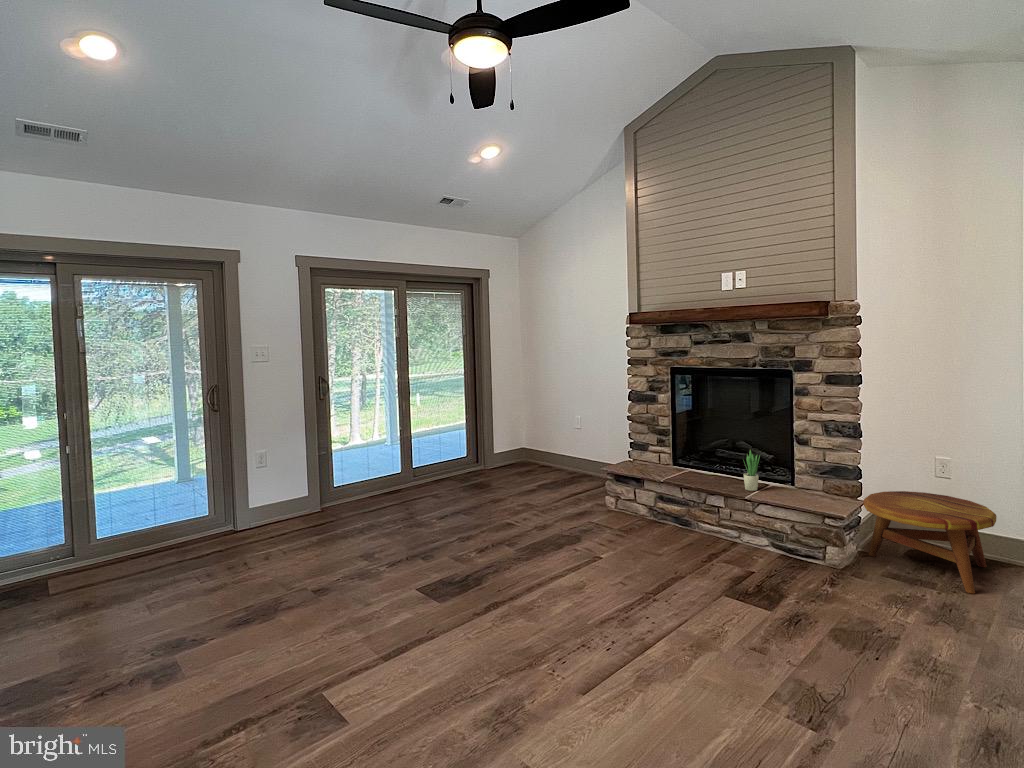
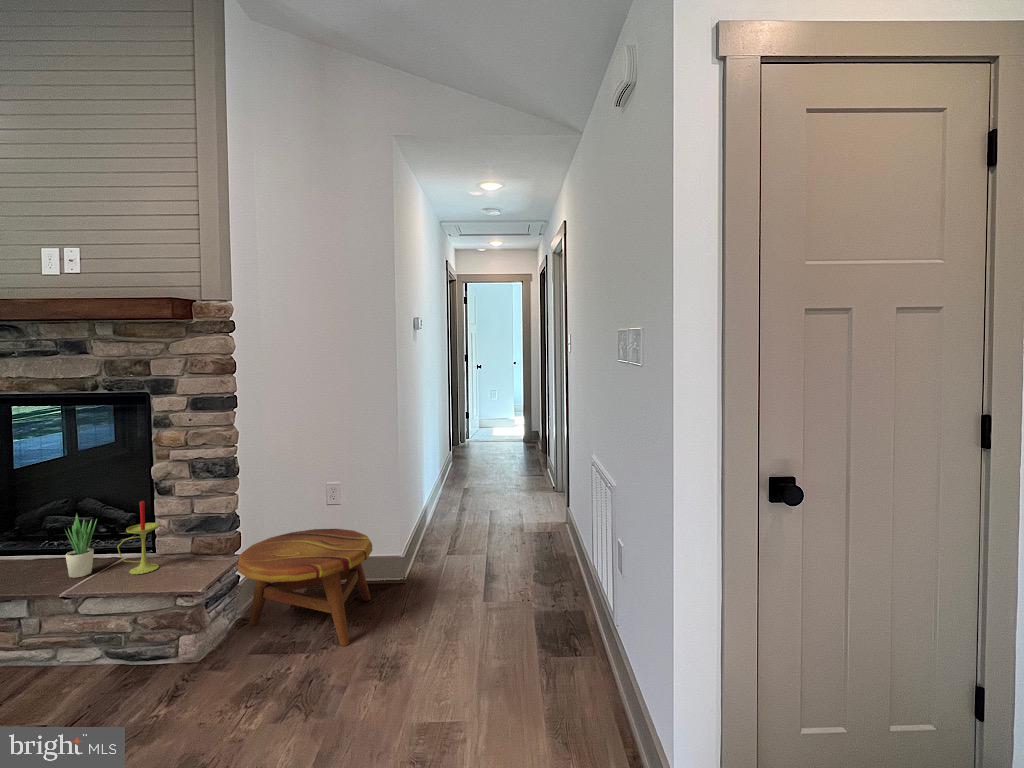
candle: none [777,446,803,497] -> present [117,501,159,574]

